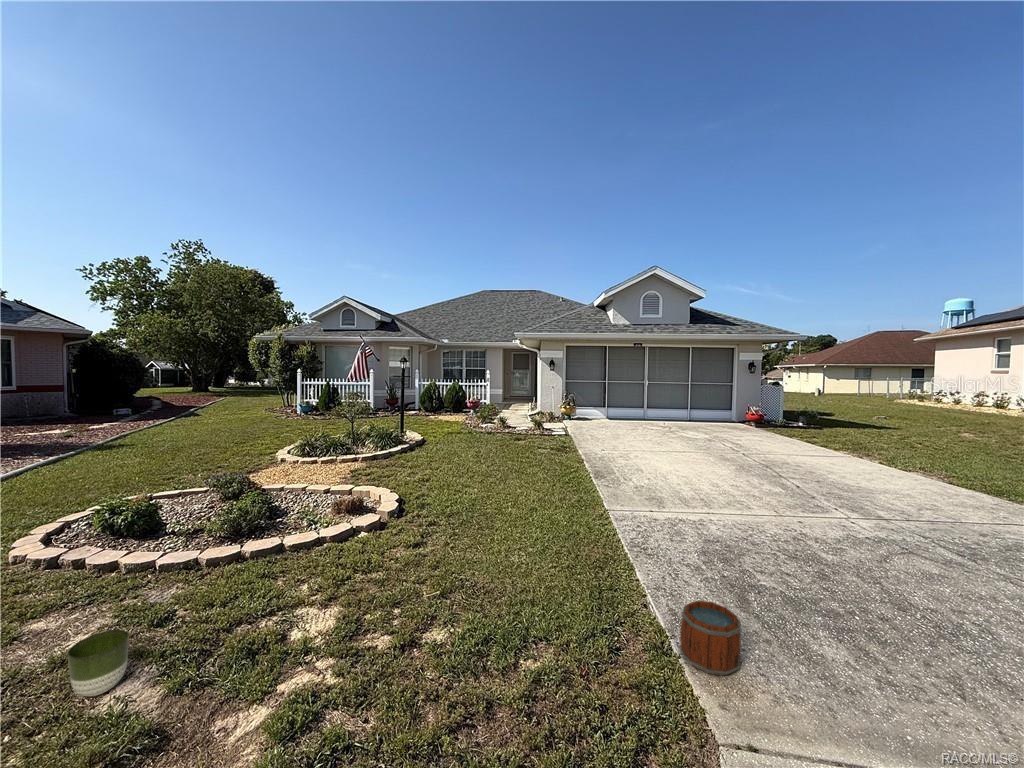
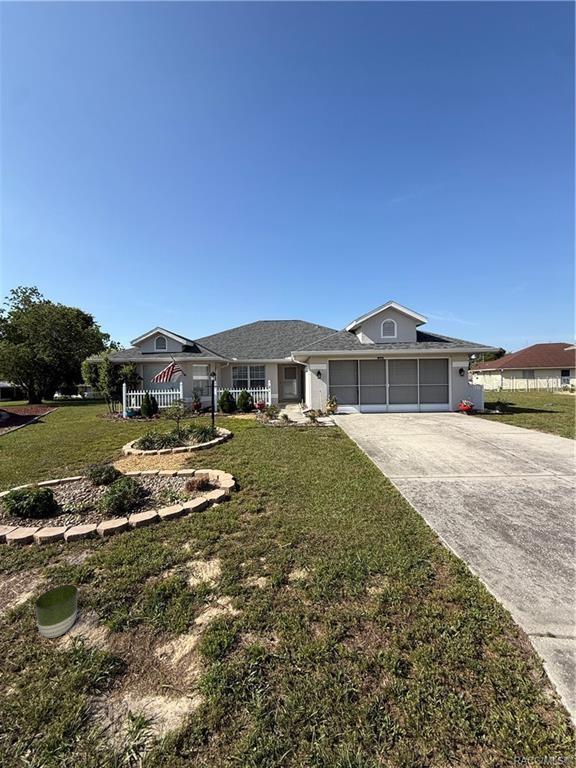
bucket: present [680,601,741,676] -> none [477,536,524,589]

